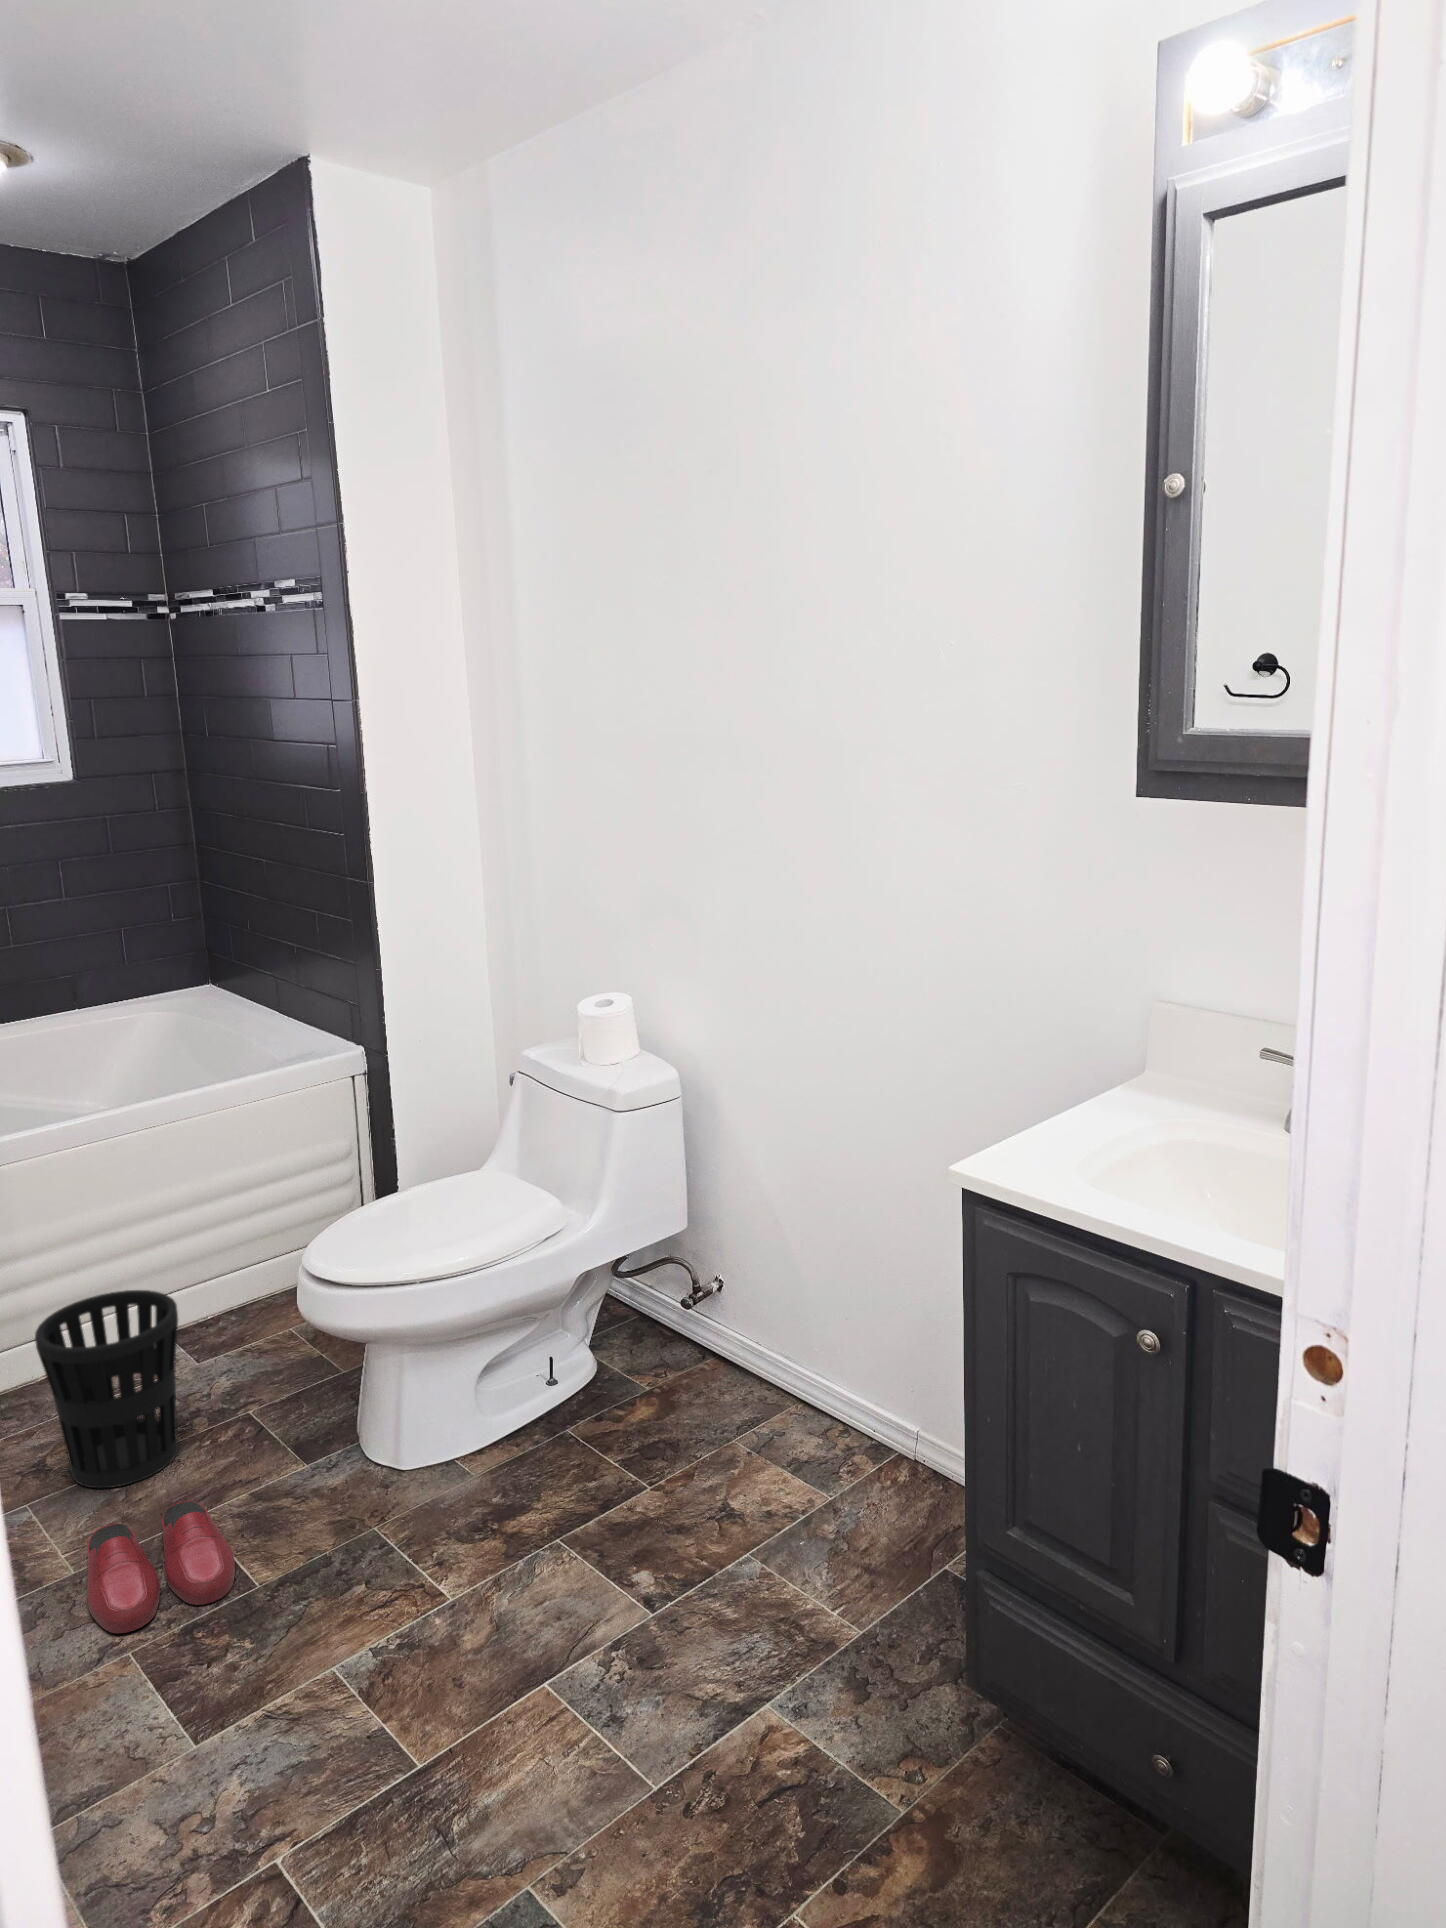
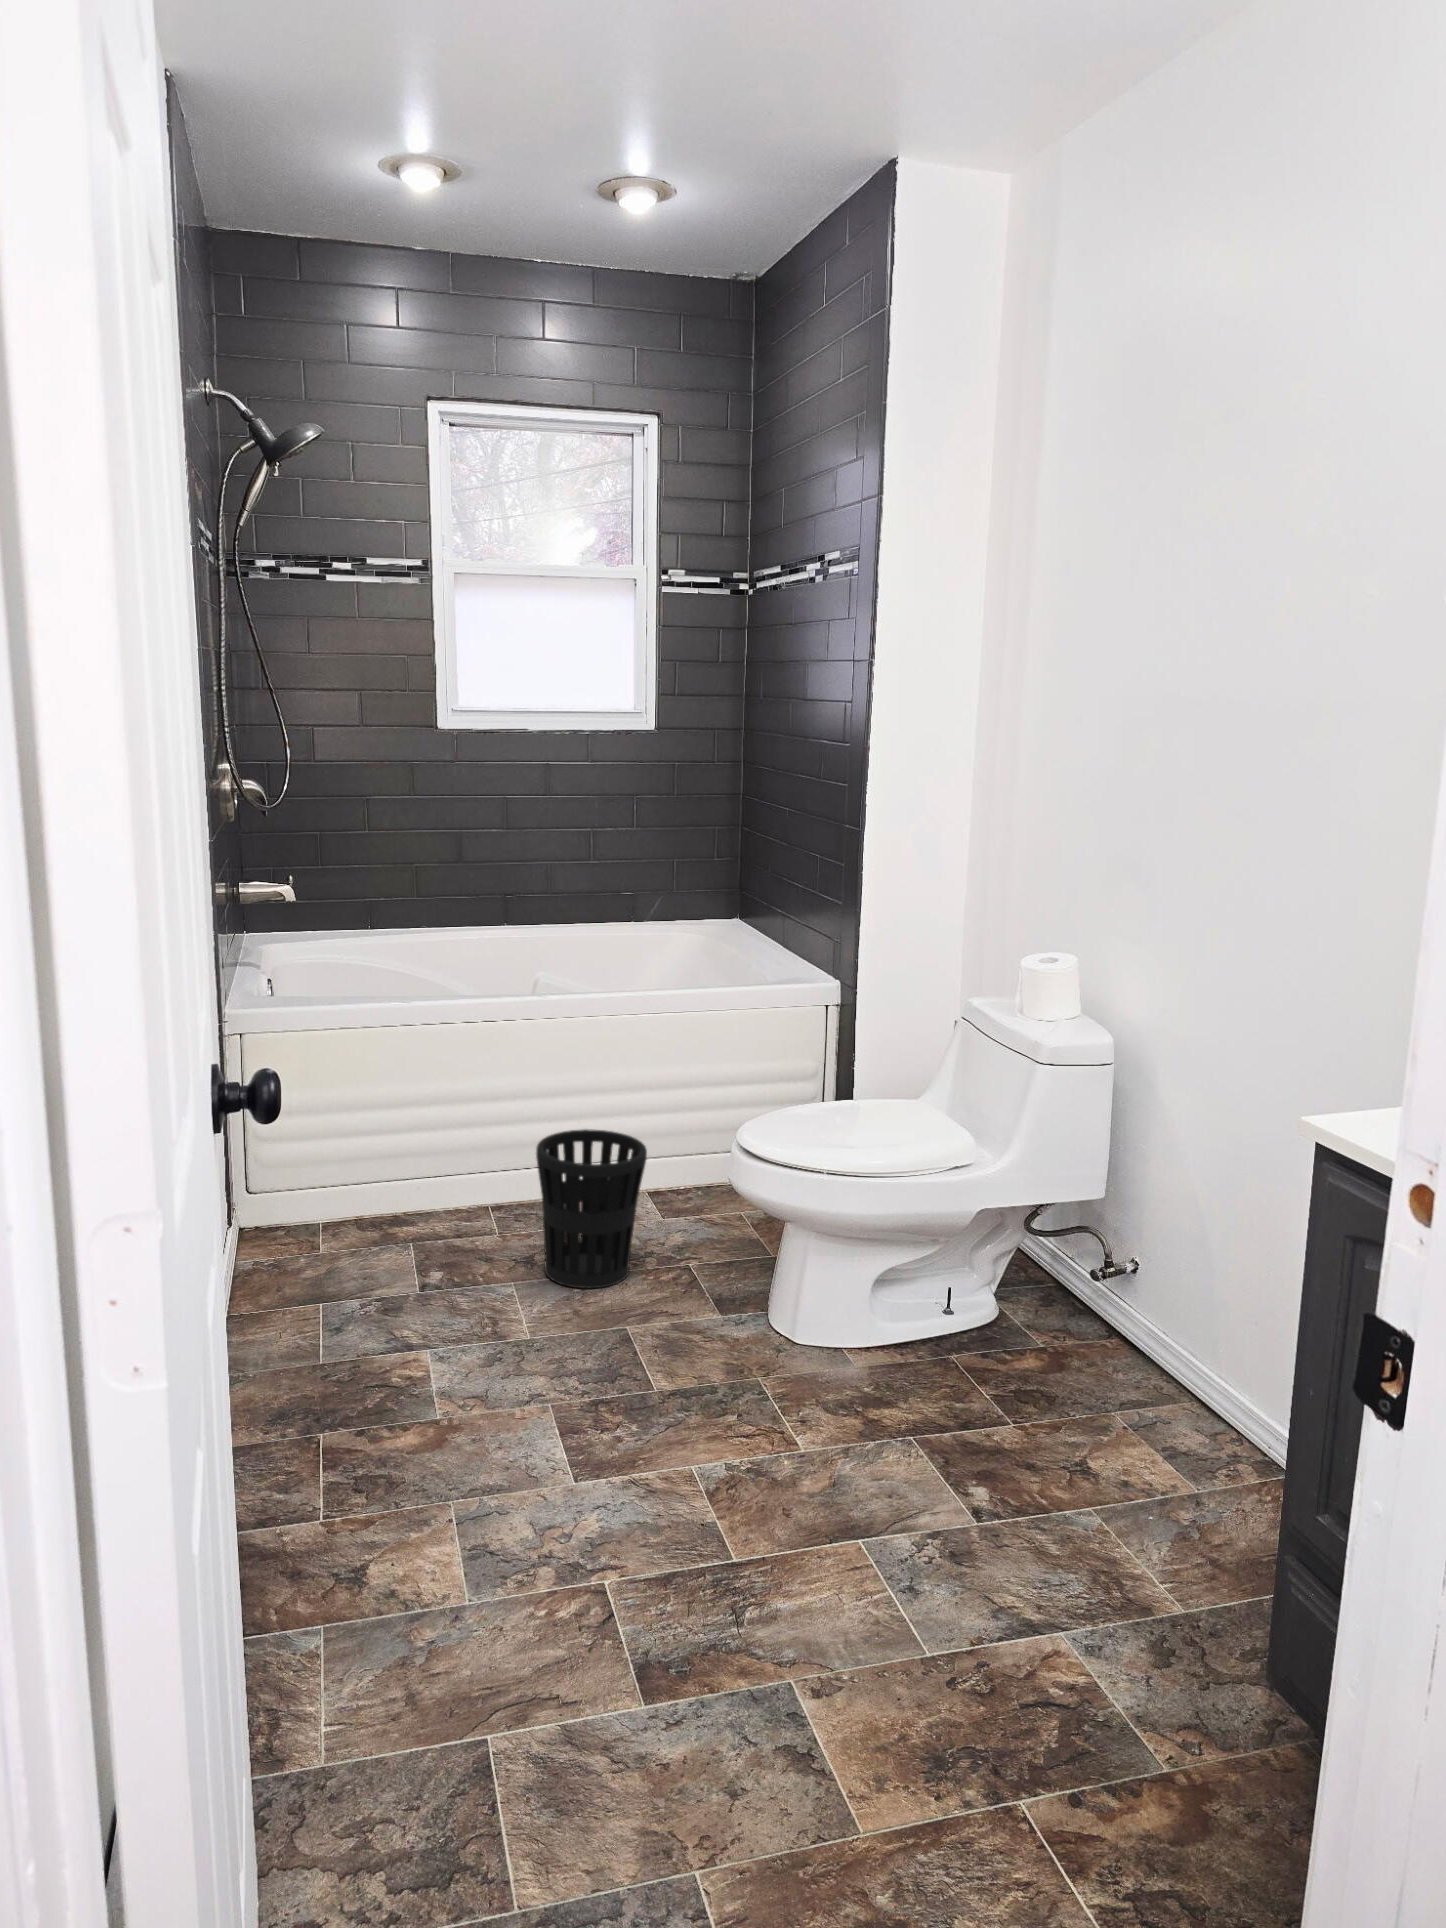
slippers: present [87,1500,235,1633] -> none [528,1309,643,1390]

